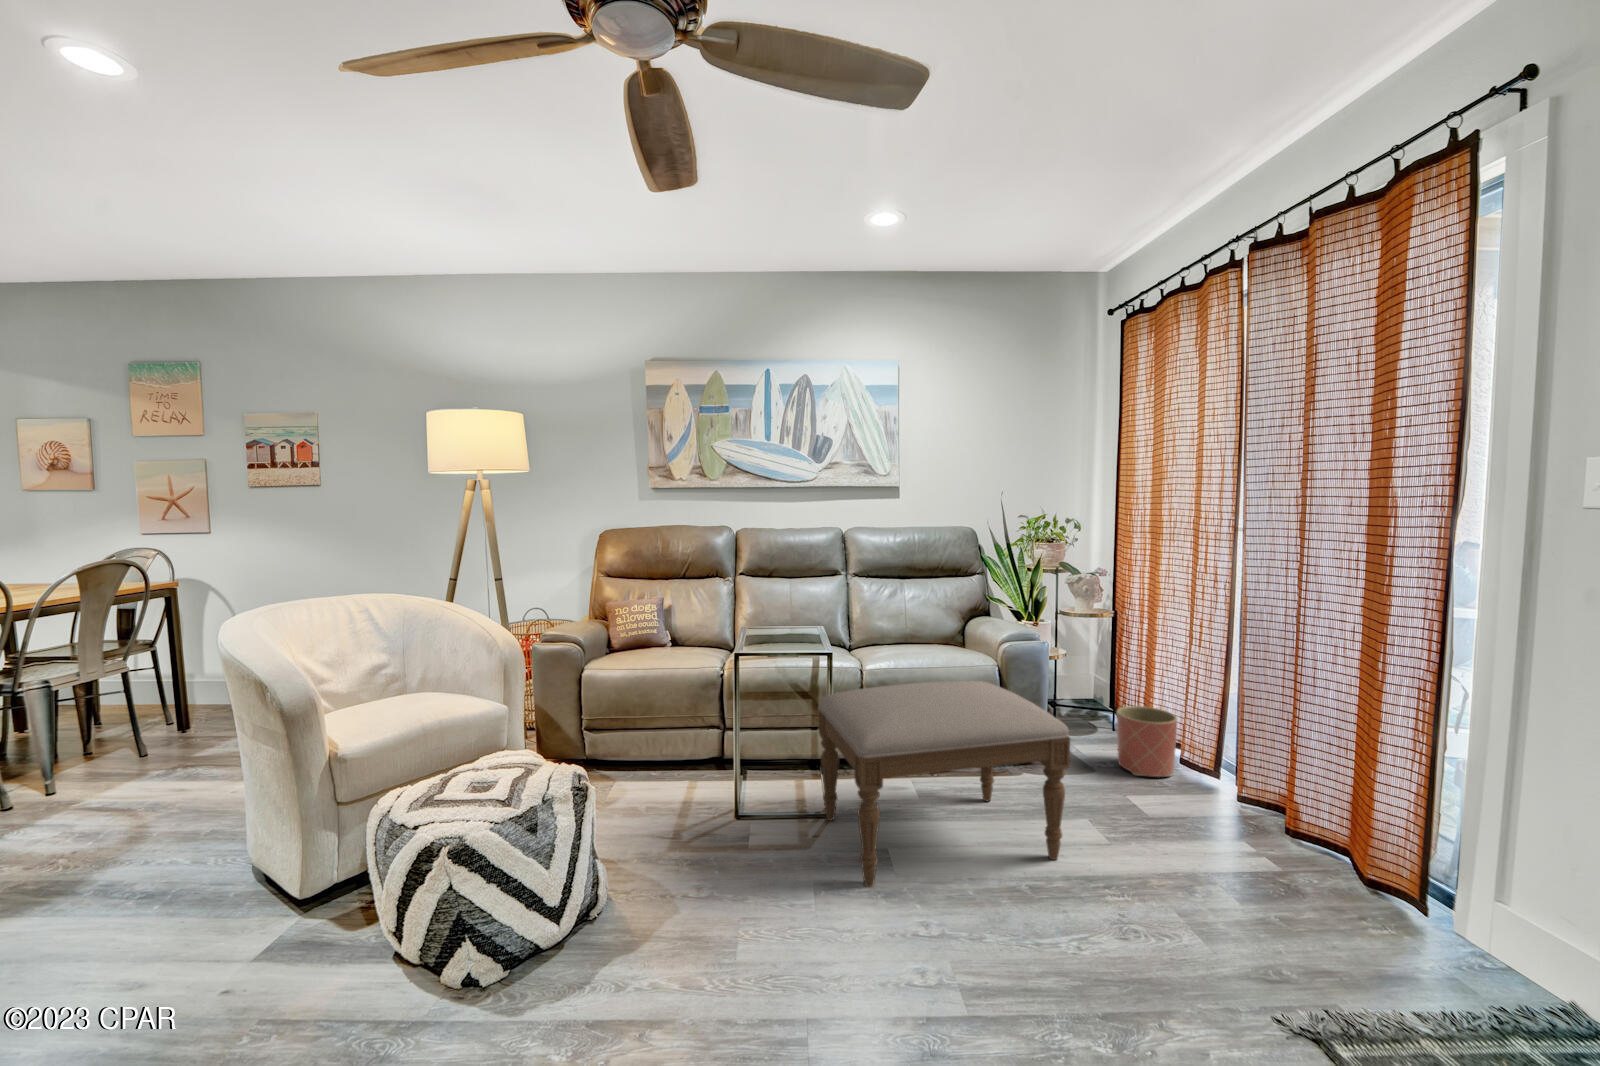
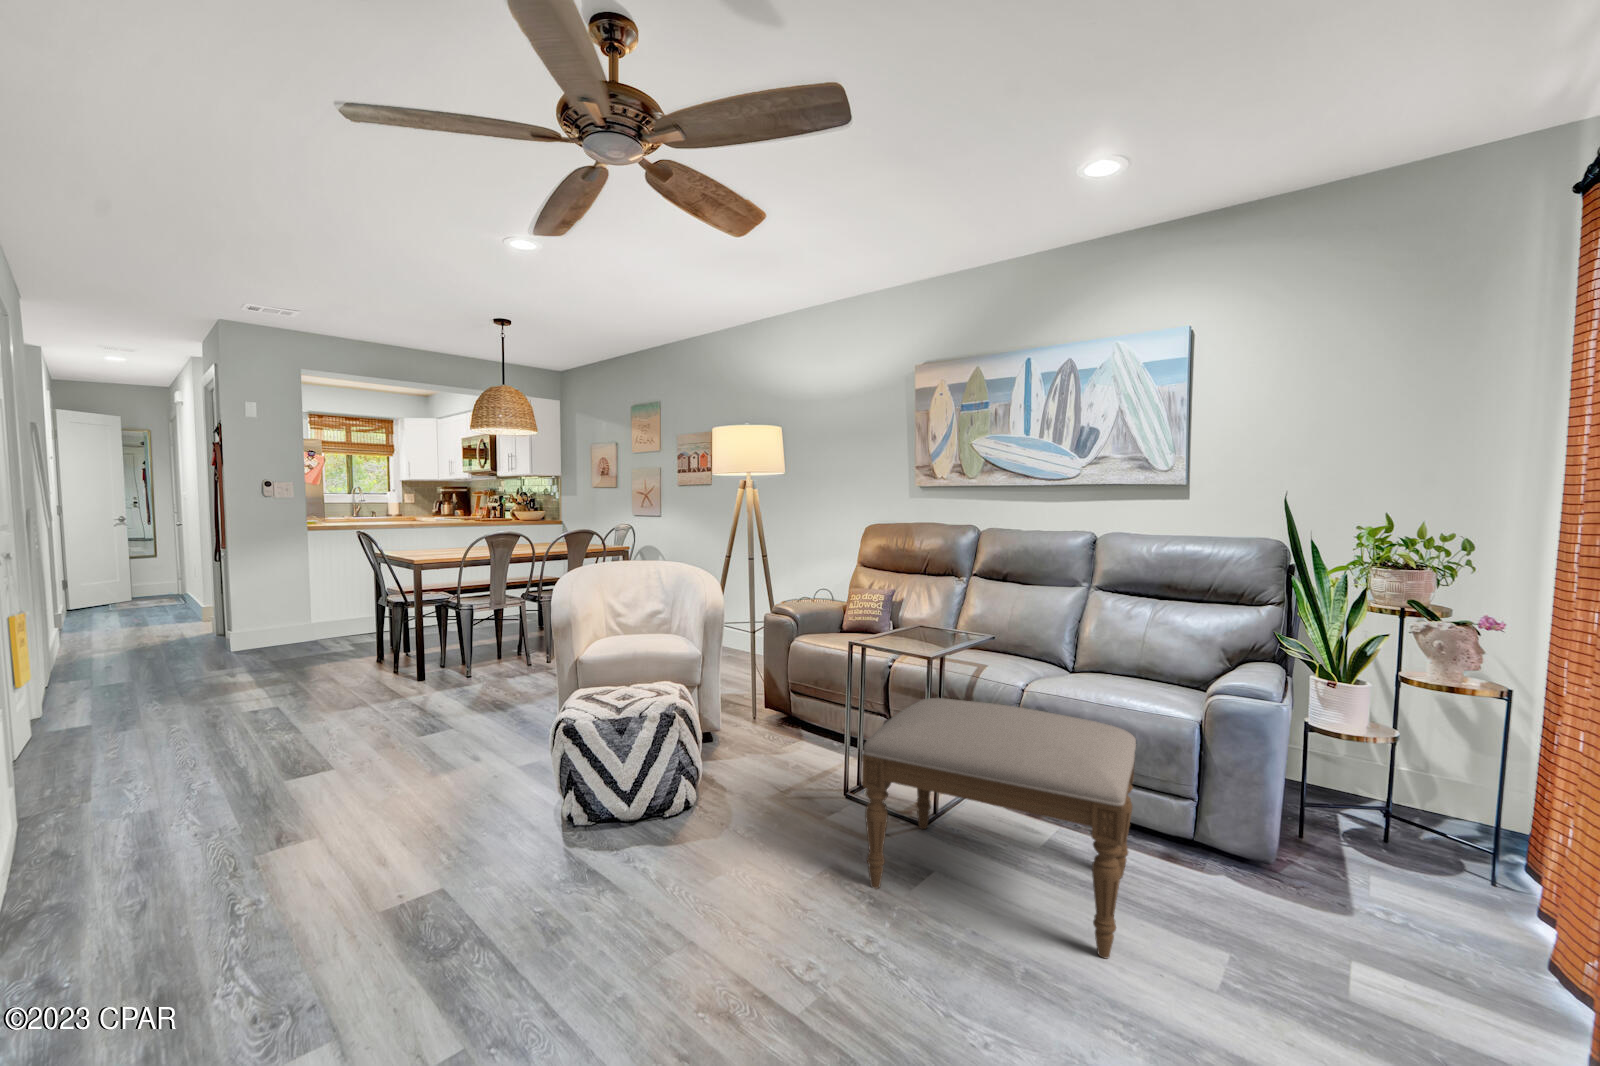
planter: present [1116,706,1177,777] -> none [1402,832,1523,966]

